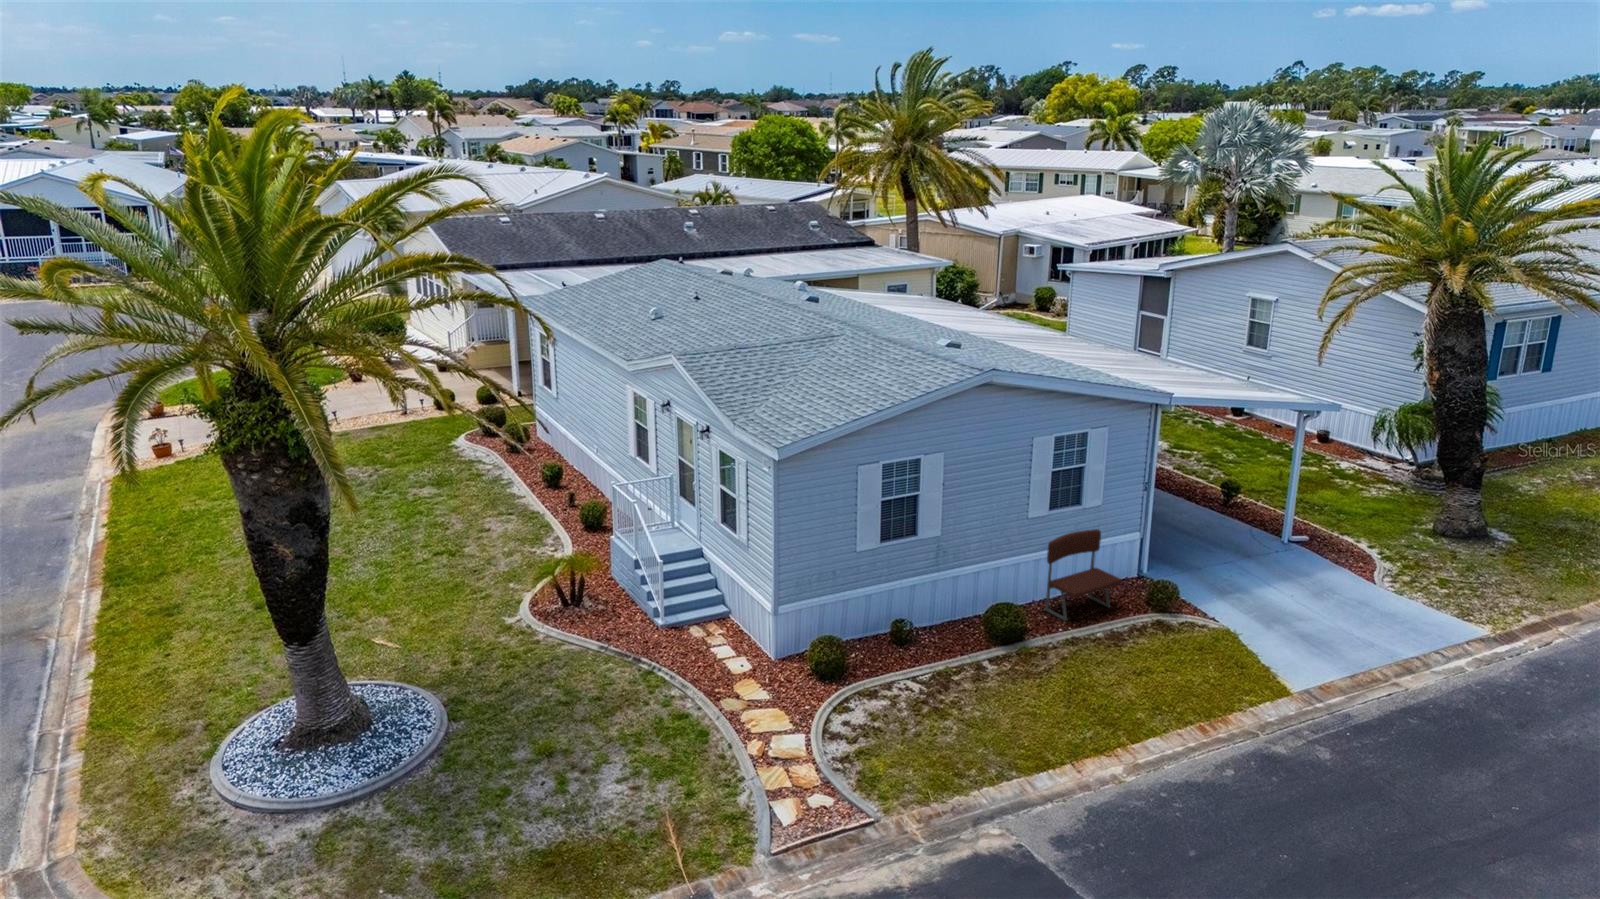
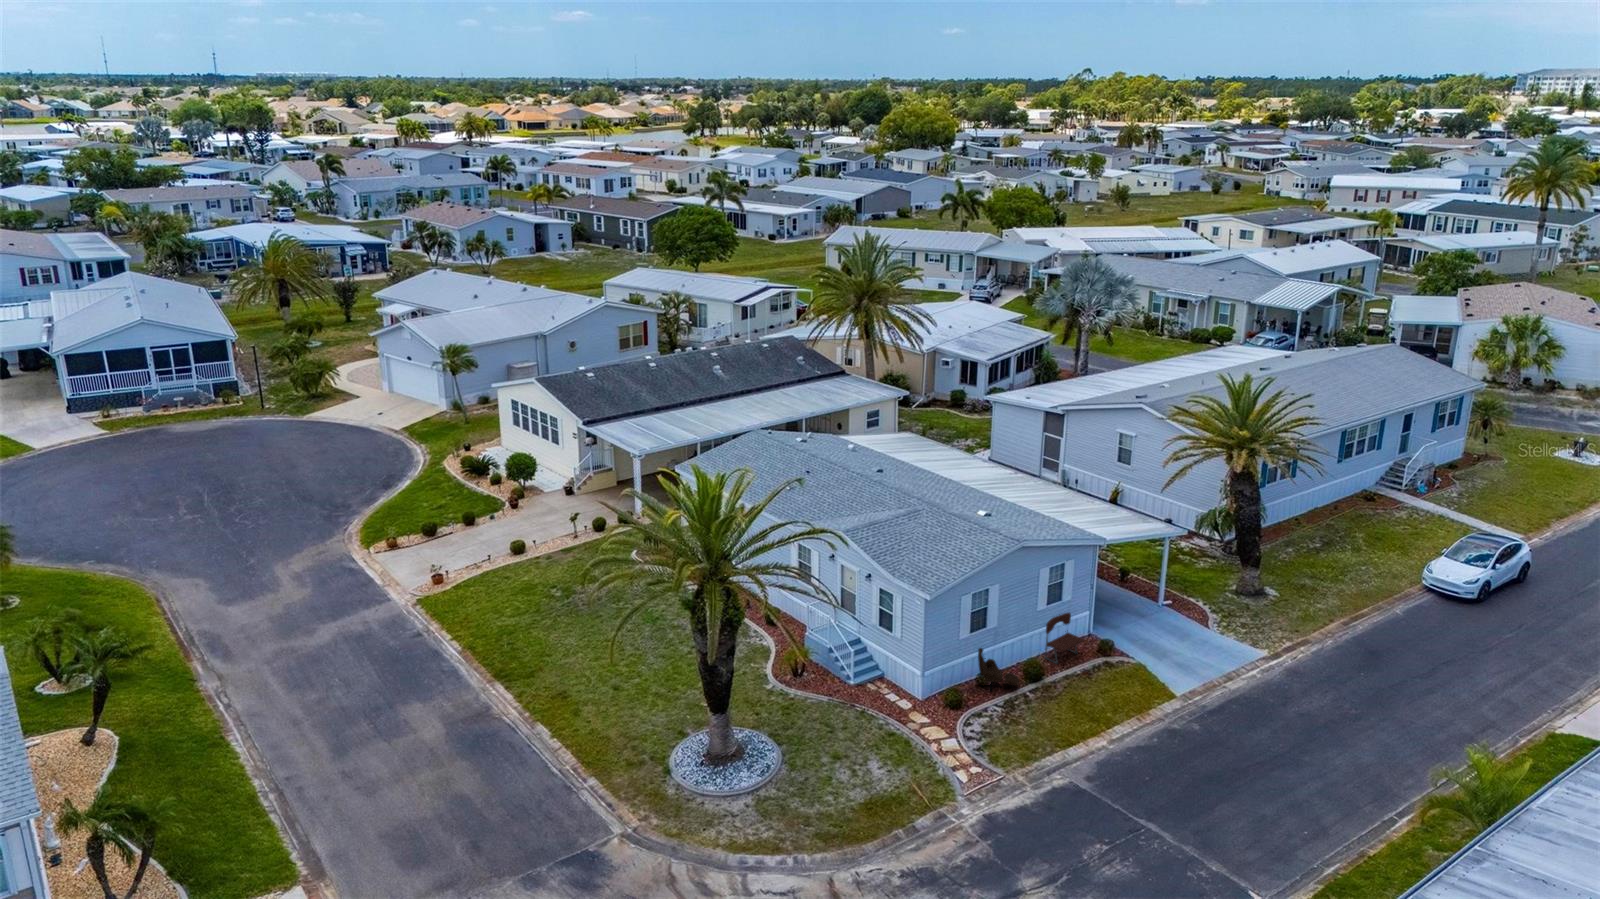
lounge chair: none [896,571,978,660] -> present [978,648,1019,690]

